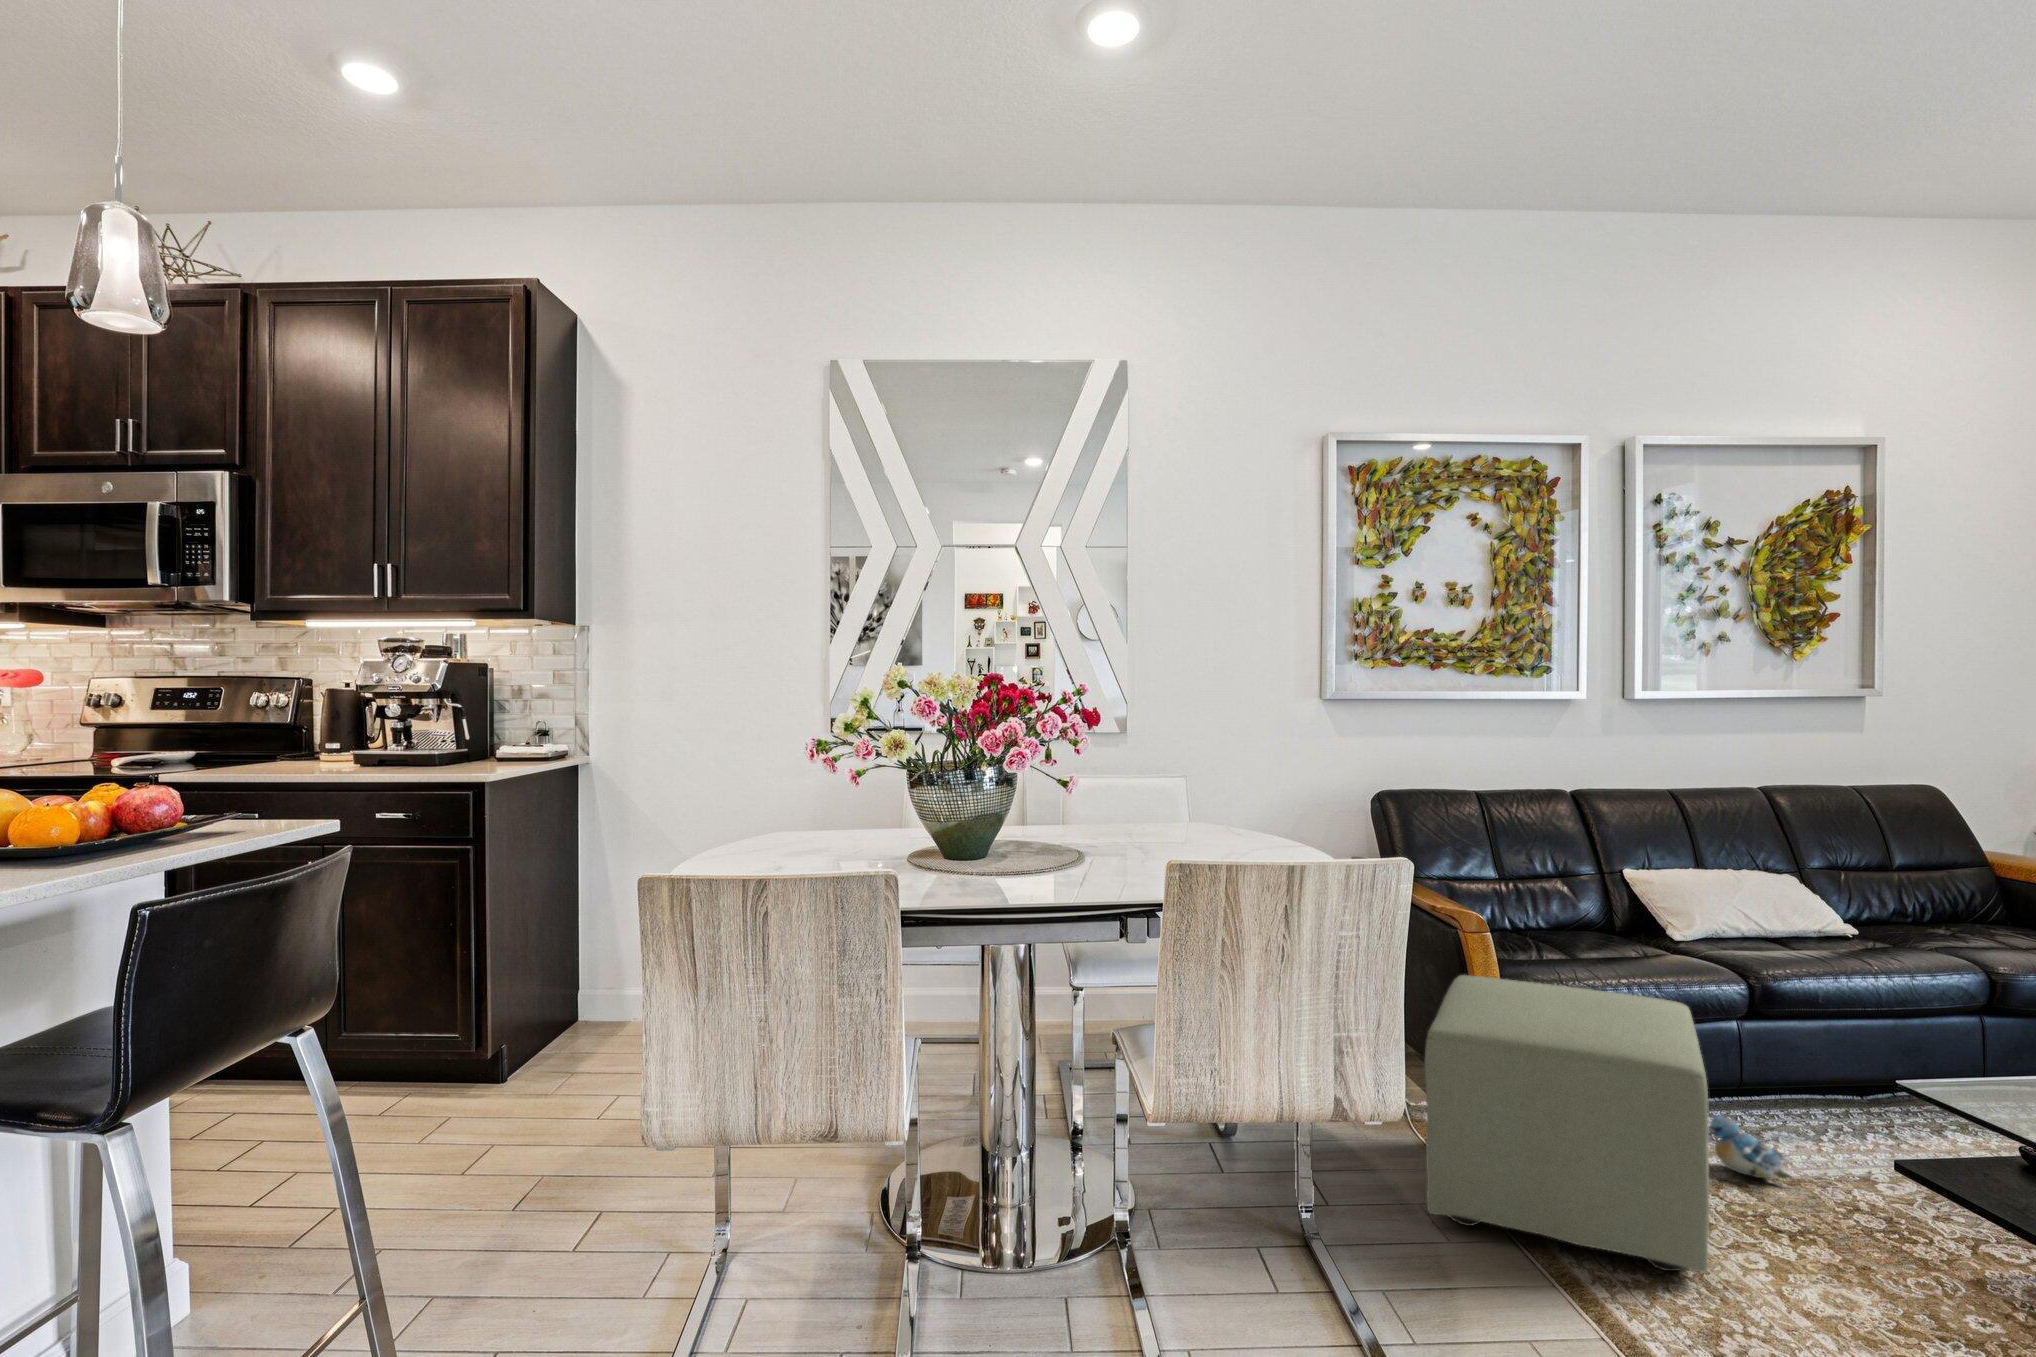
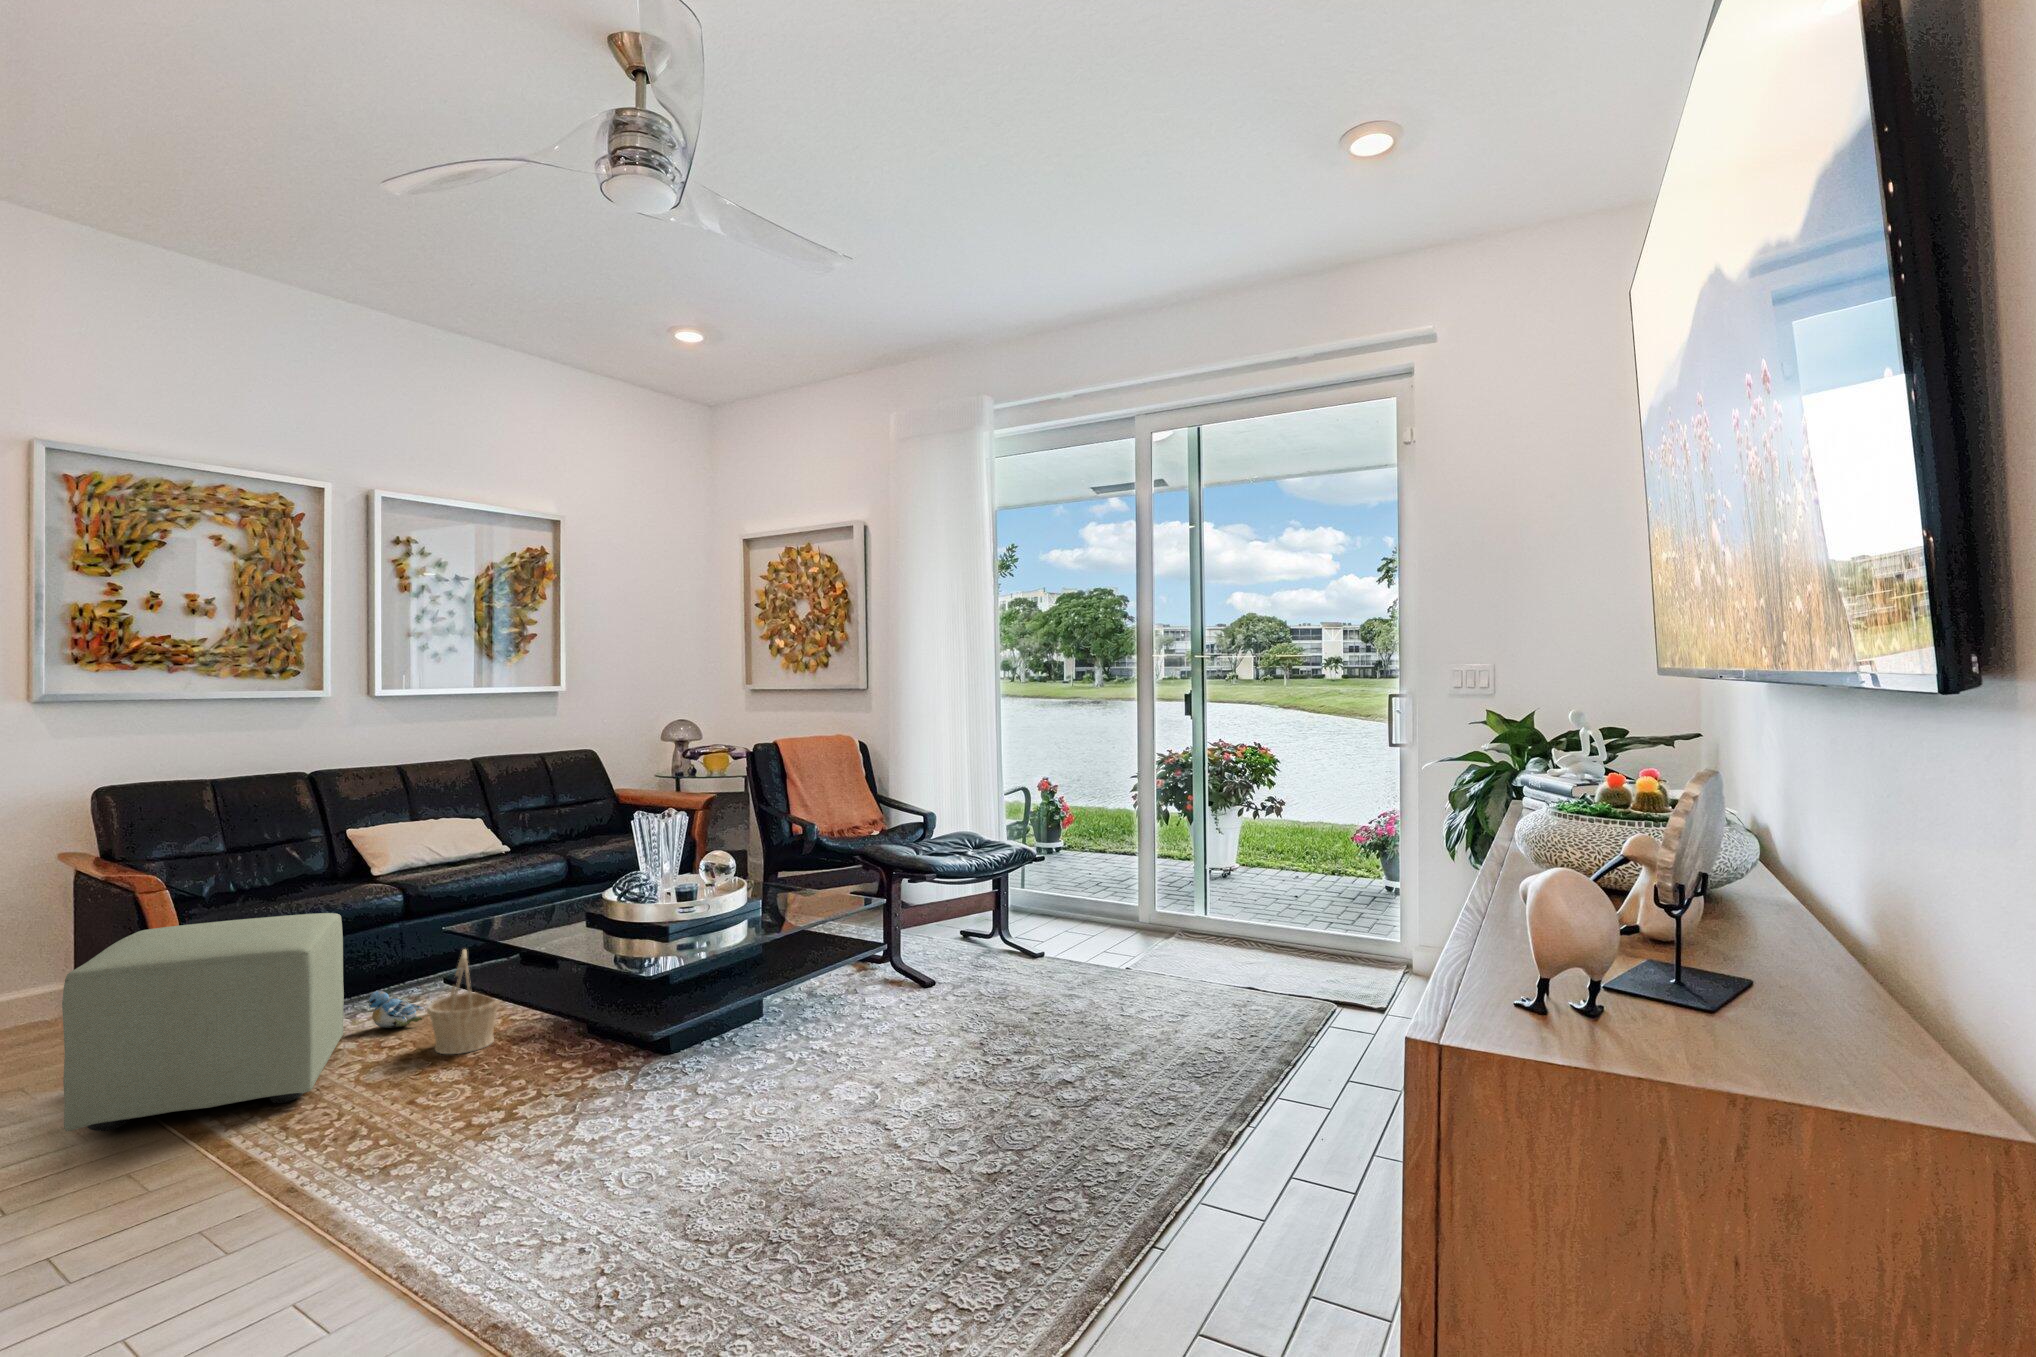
basket: none [1836,1109,1966,1283] -> present [427,949,500,1054]

